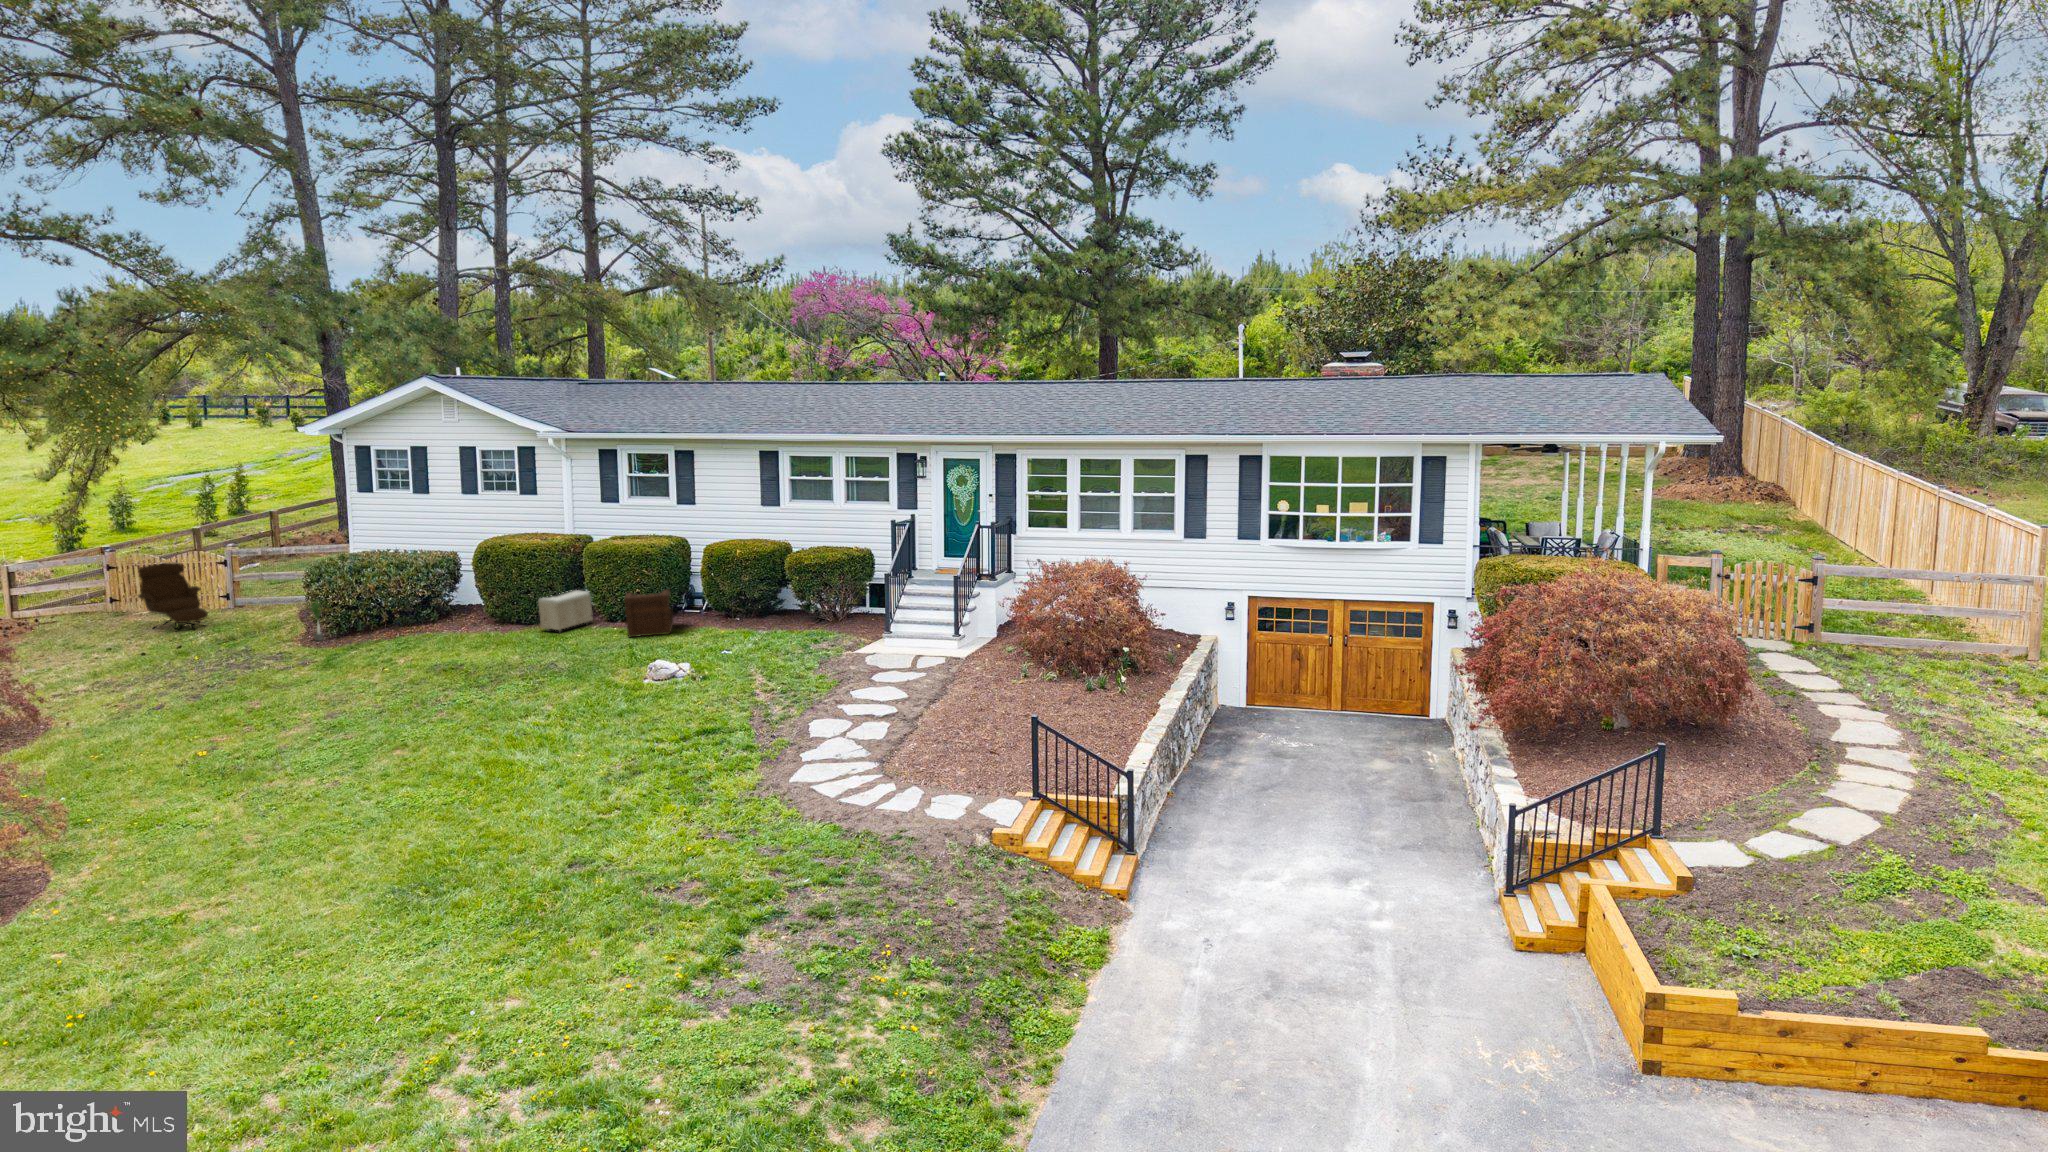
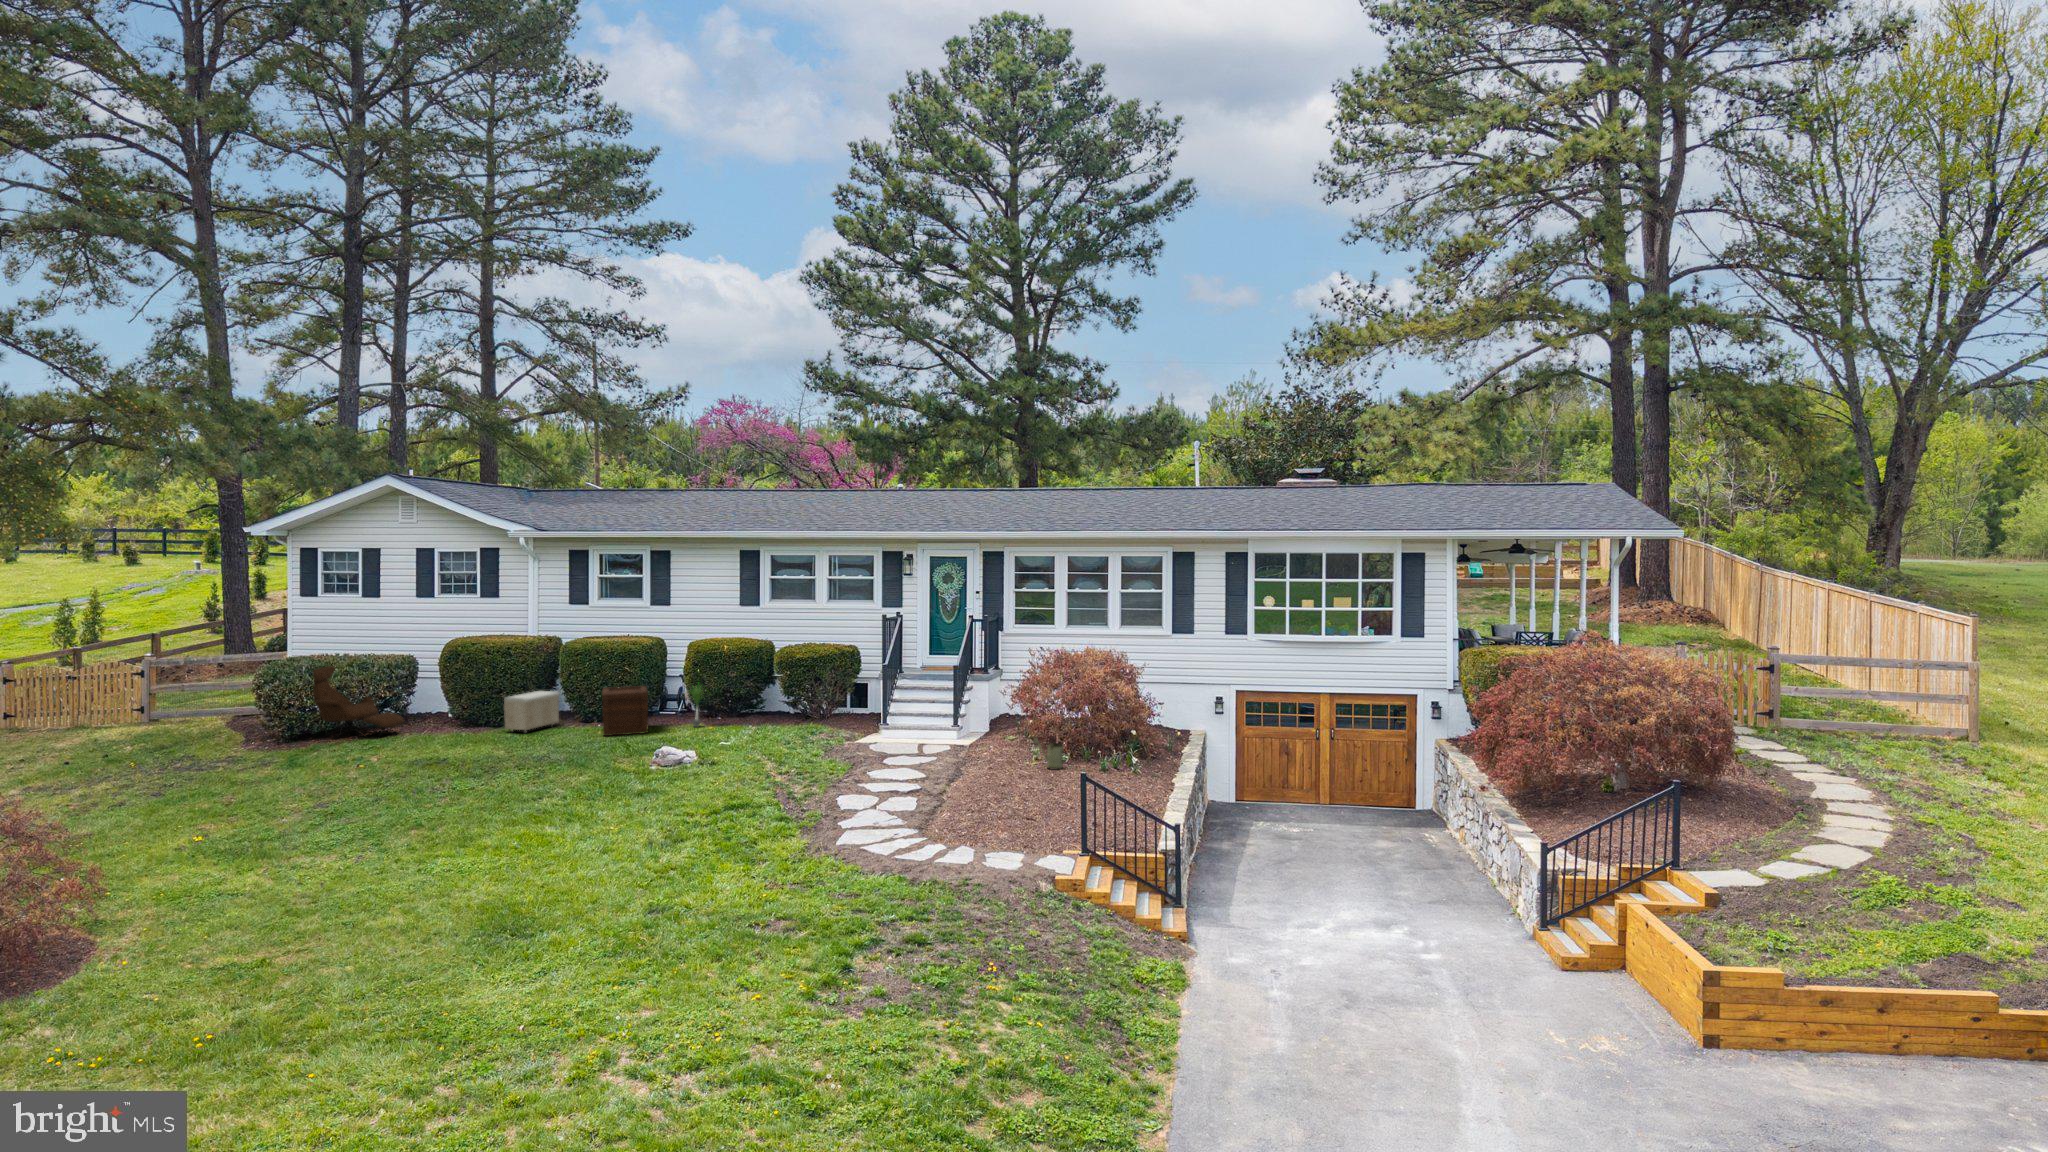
lounge chair: present [138,563,208,628] -> present [313,666,405,738]
potted plant: present [302,600,323,641] -> present [691,686,704,727]
watering can: none [1020,654,1052,688] -> present [1033,738,1064,770]

